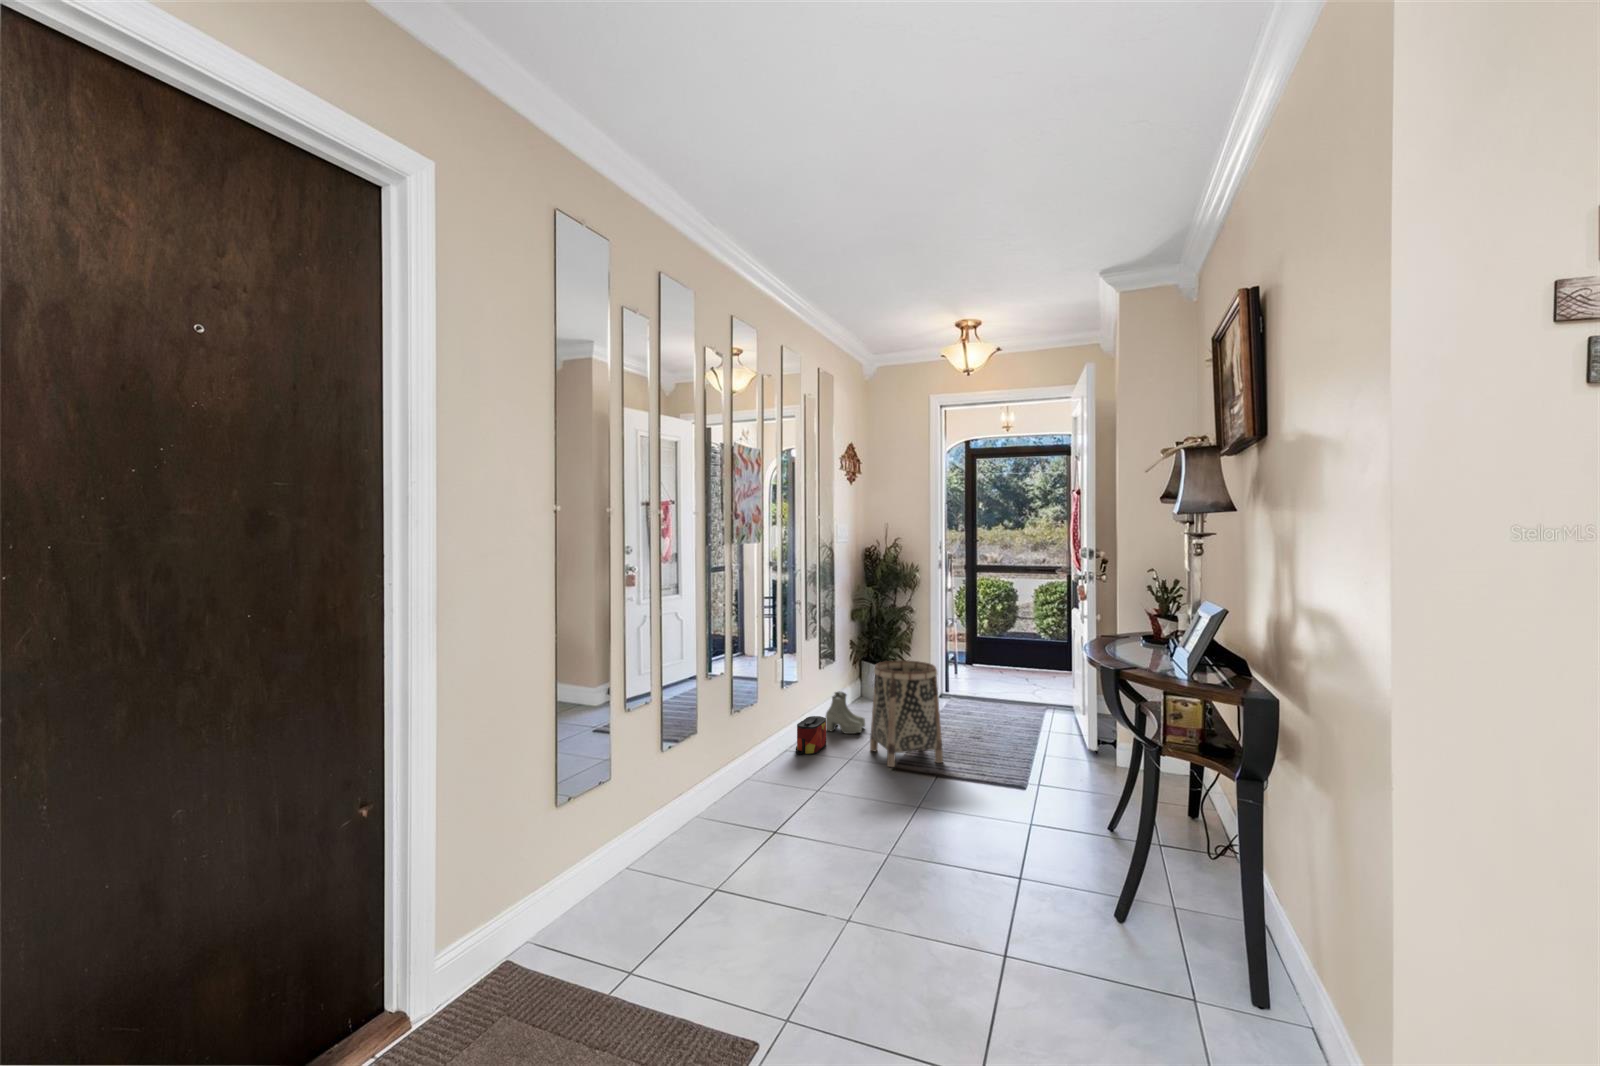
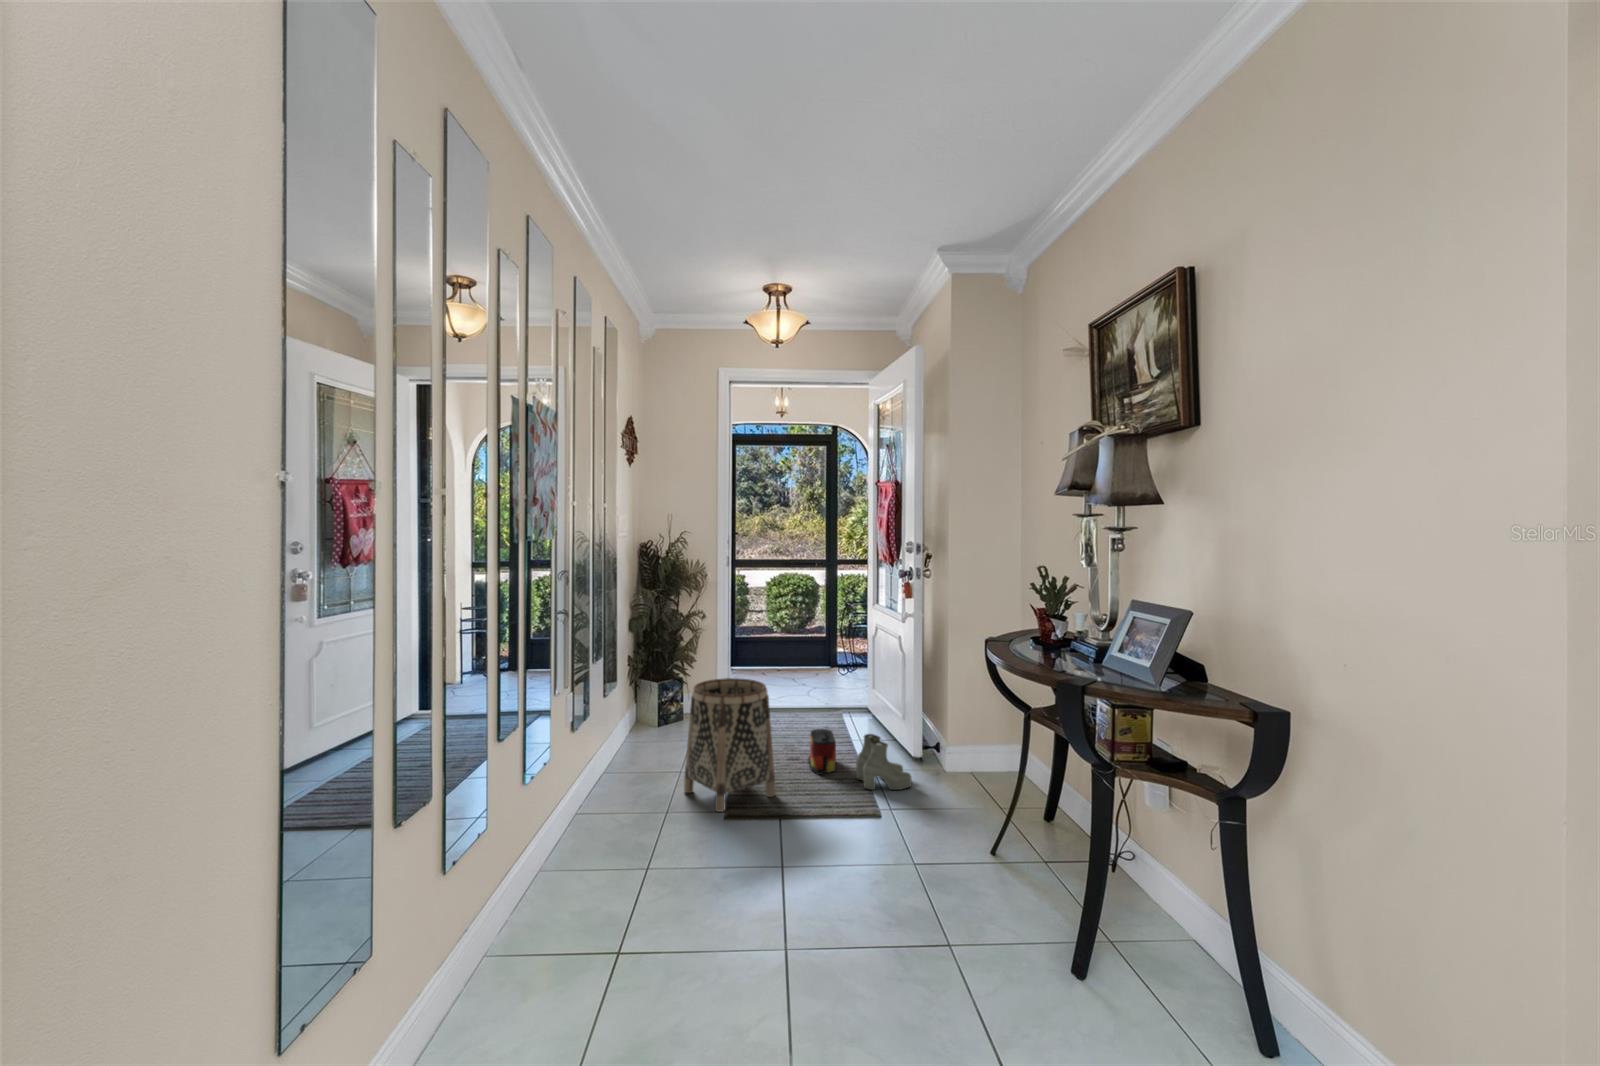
boots: present [826,692,865,734] -> present [856,734,912,790]
bag: present [796,716,826,755] -> present [808,729,836,775]

